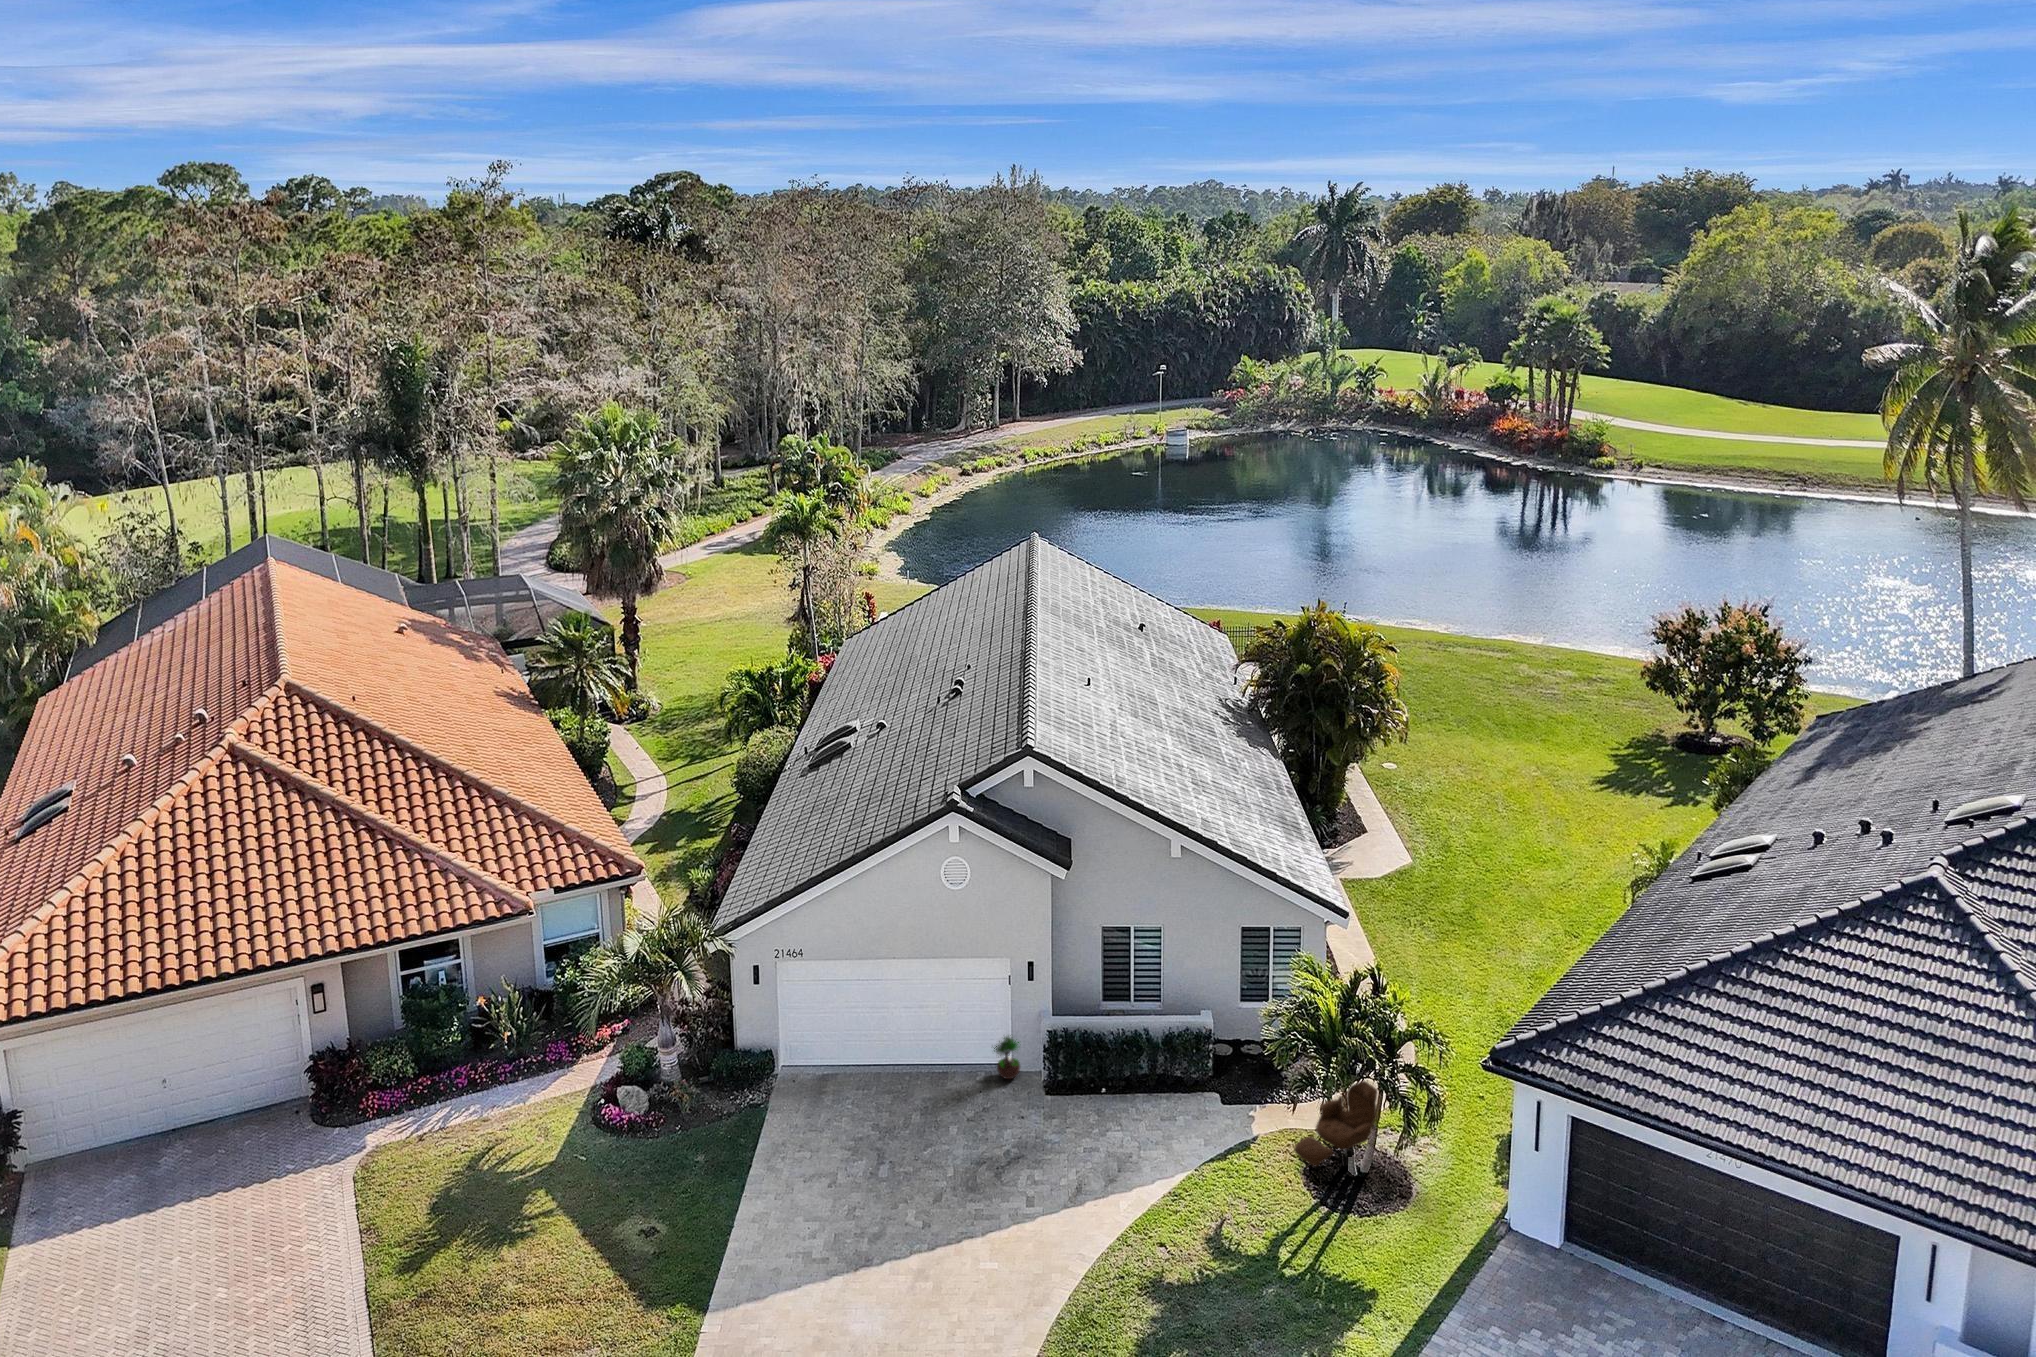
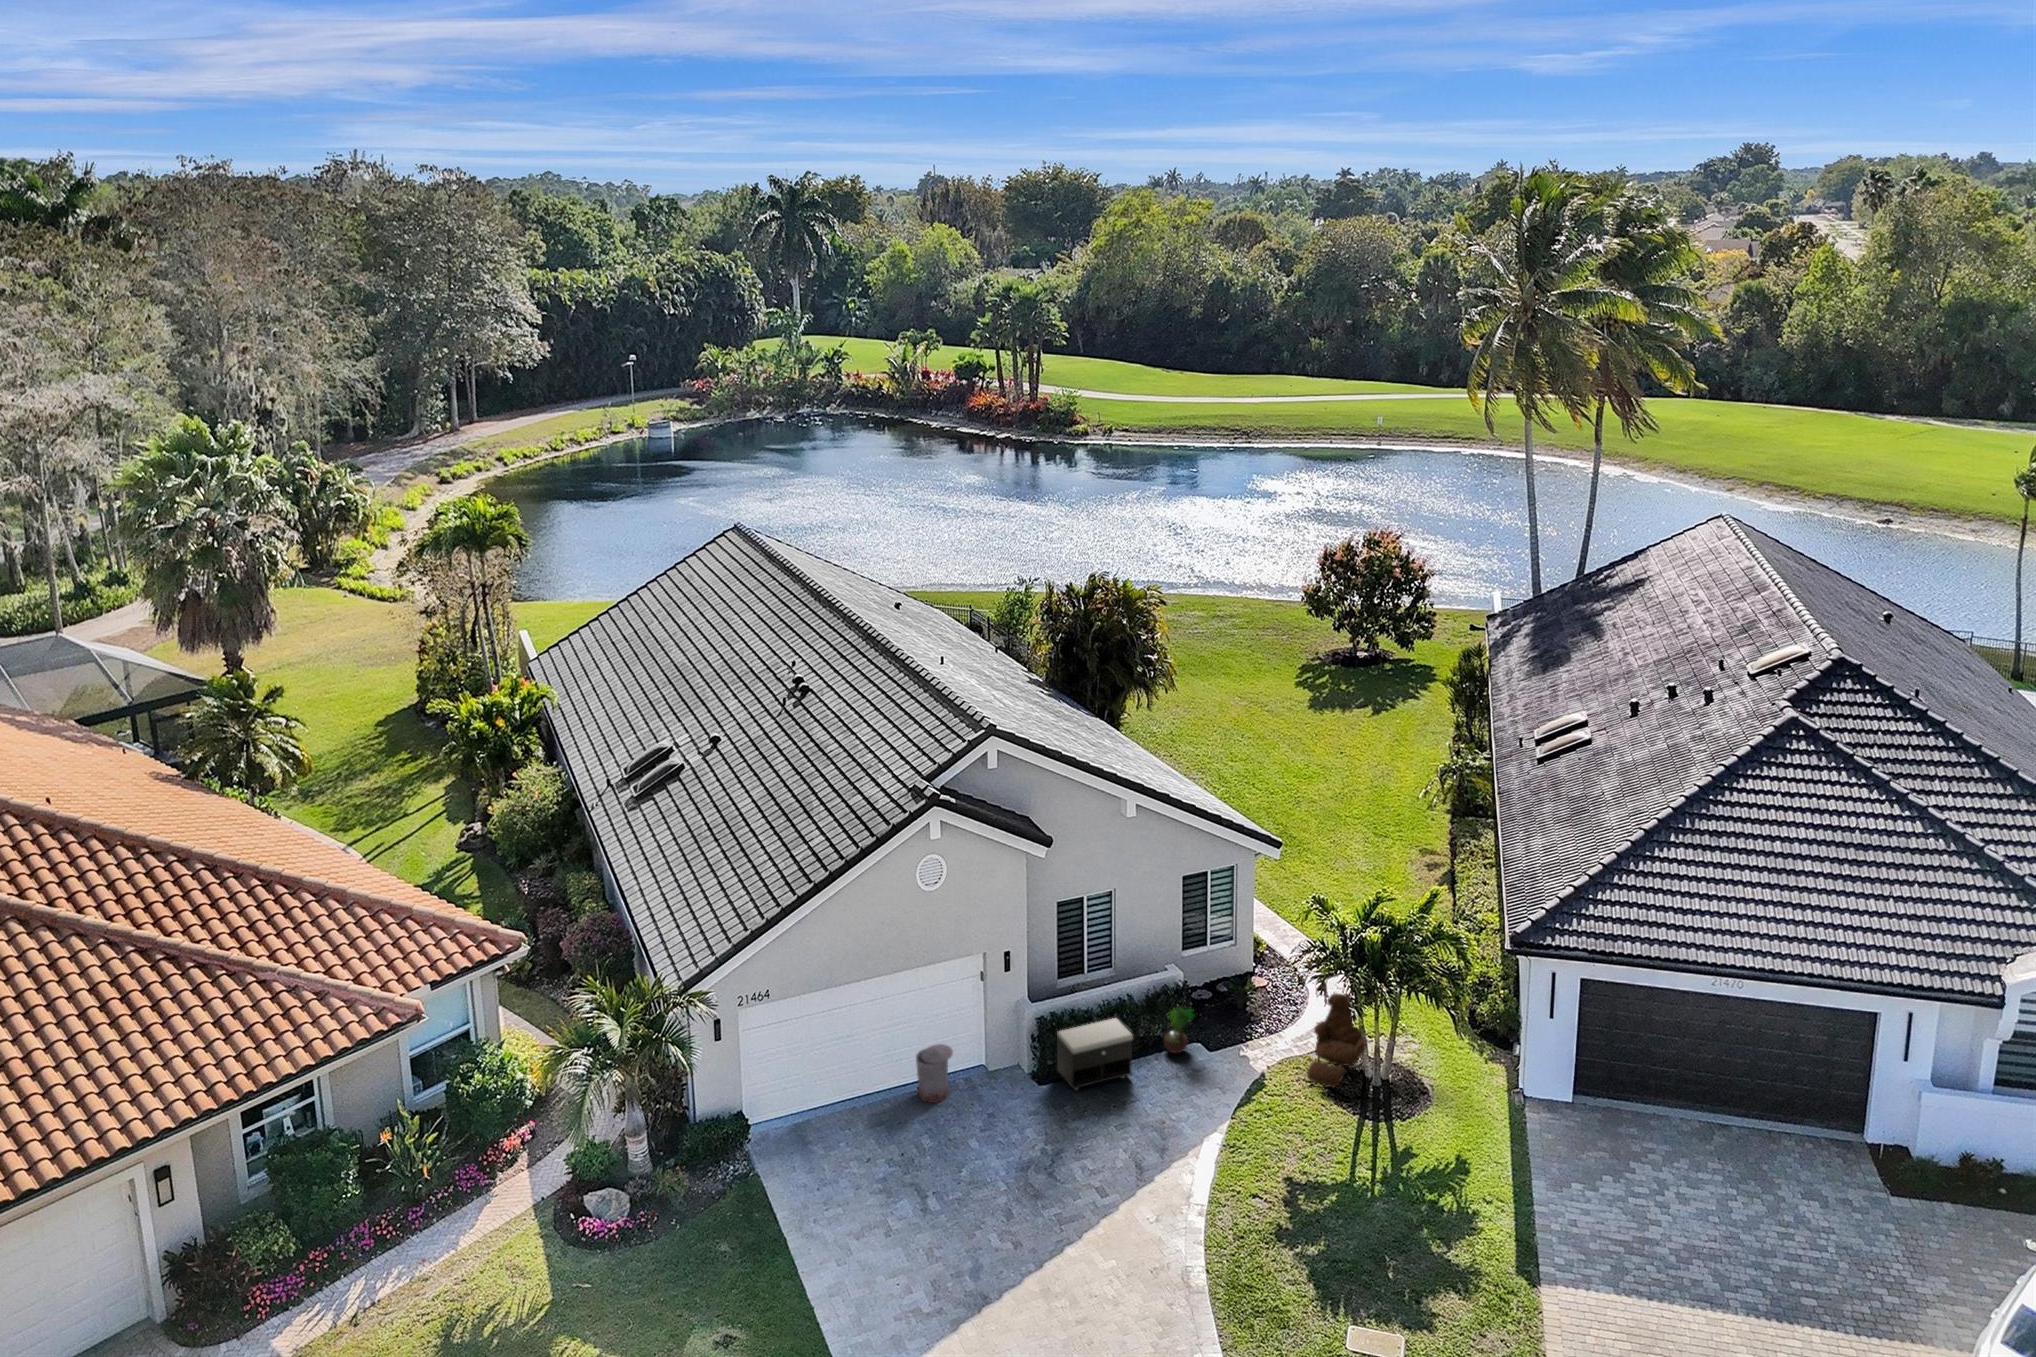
trash can: none [934,1034,969,1086] -> present [916,1044,953,1103]
potted tree: present [994,1035,1020,1079] -> present [1164,1008,1194,1053]
storage bench: none [1069,1047,1135,1107] -> present [1057,1018,1133,1090]

